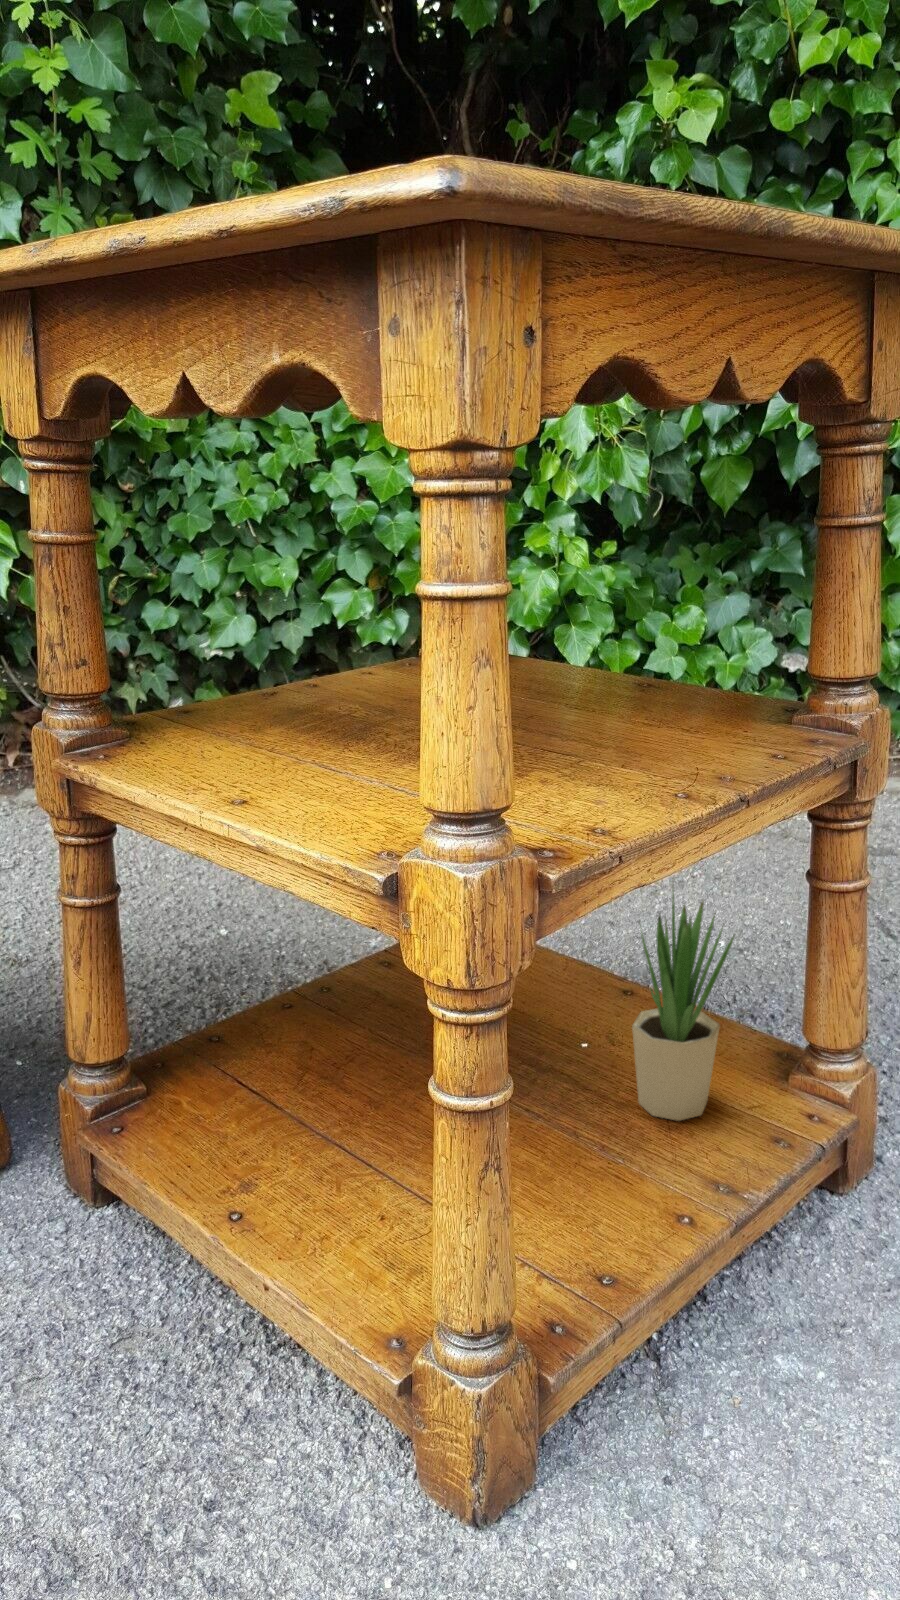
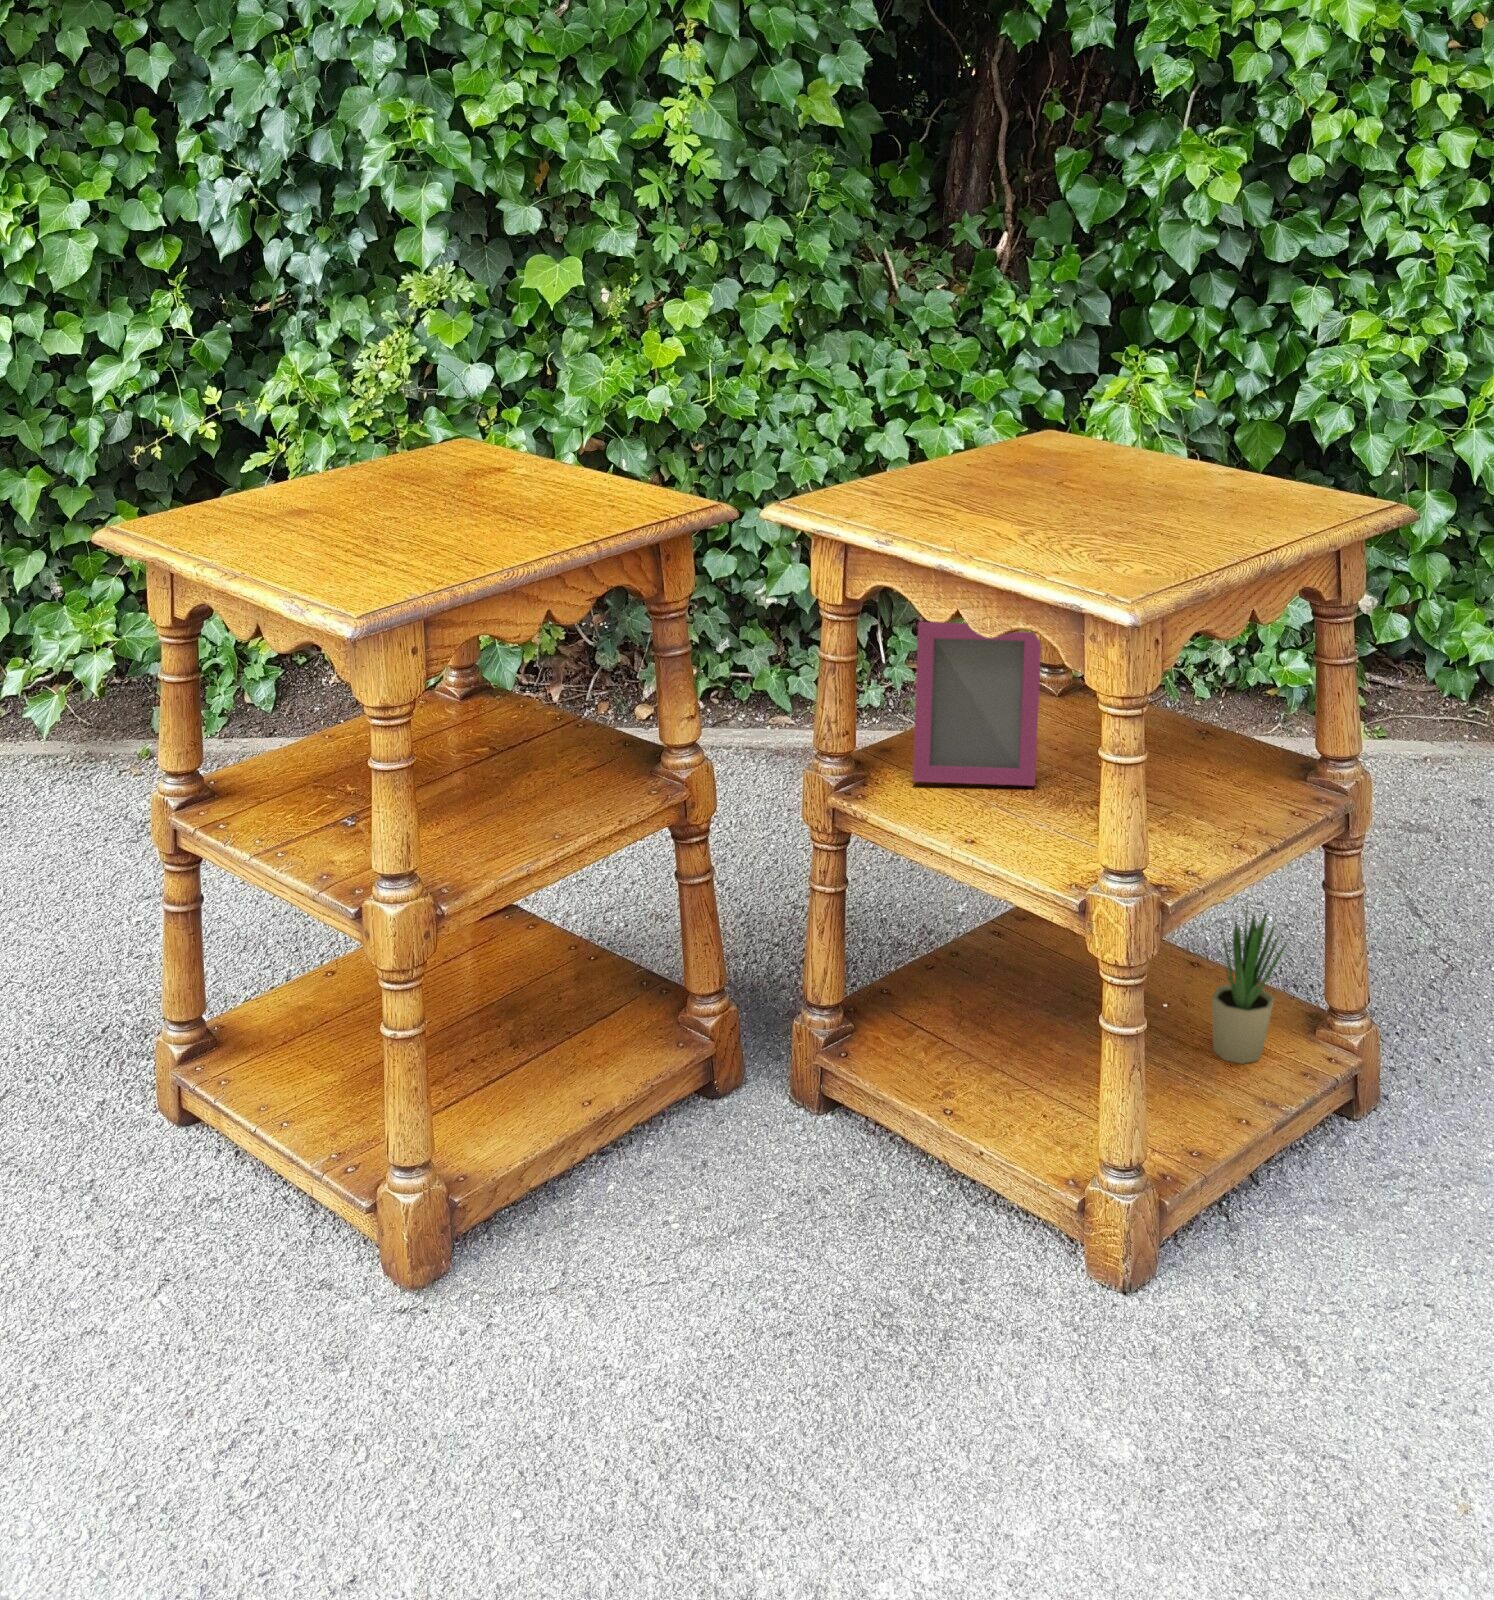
picture frame: none [193,498,368,728] -> present [913,622,1041,786]

